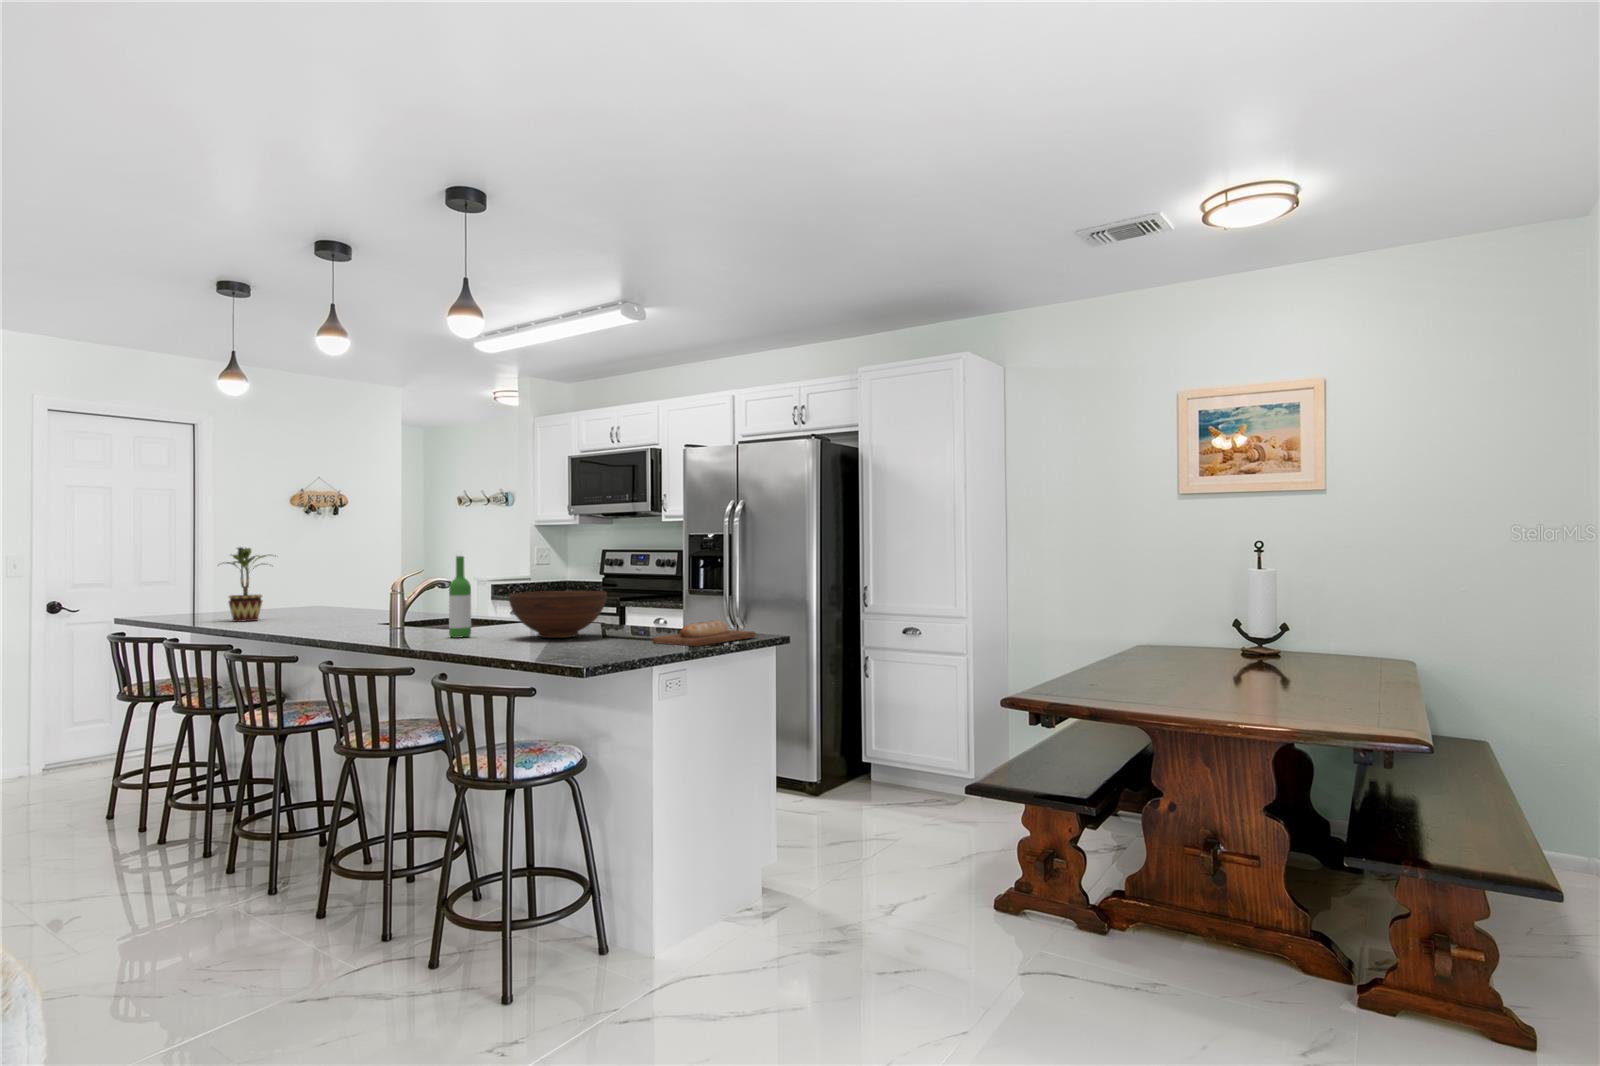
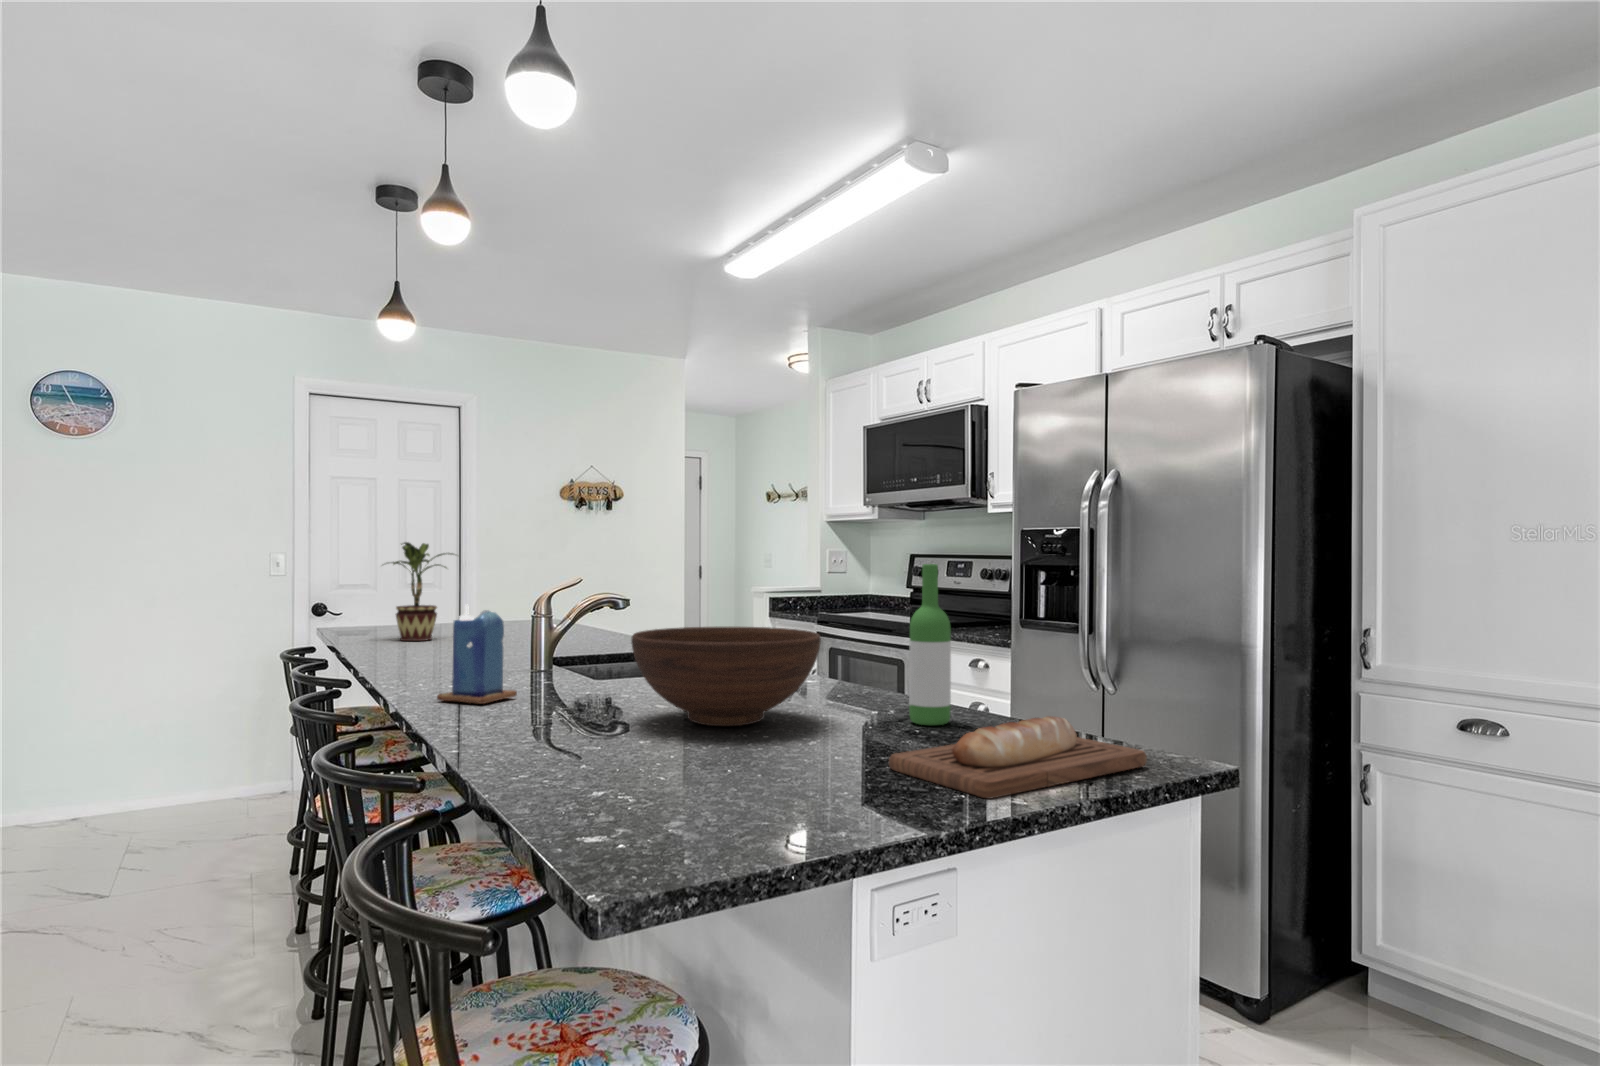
wine bottle: present [449,556,471,638] -> present [909,564,951,726]
candle: none [378,584,422,639] -> present [437,605,517,704]

